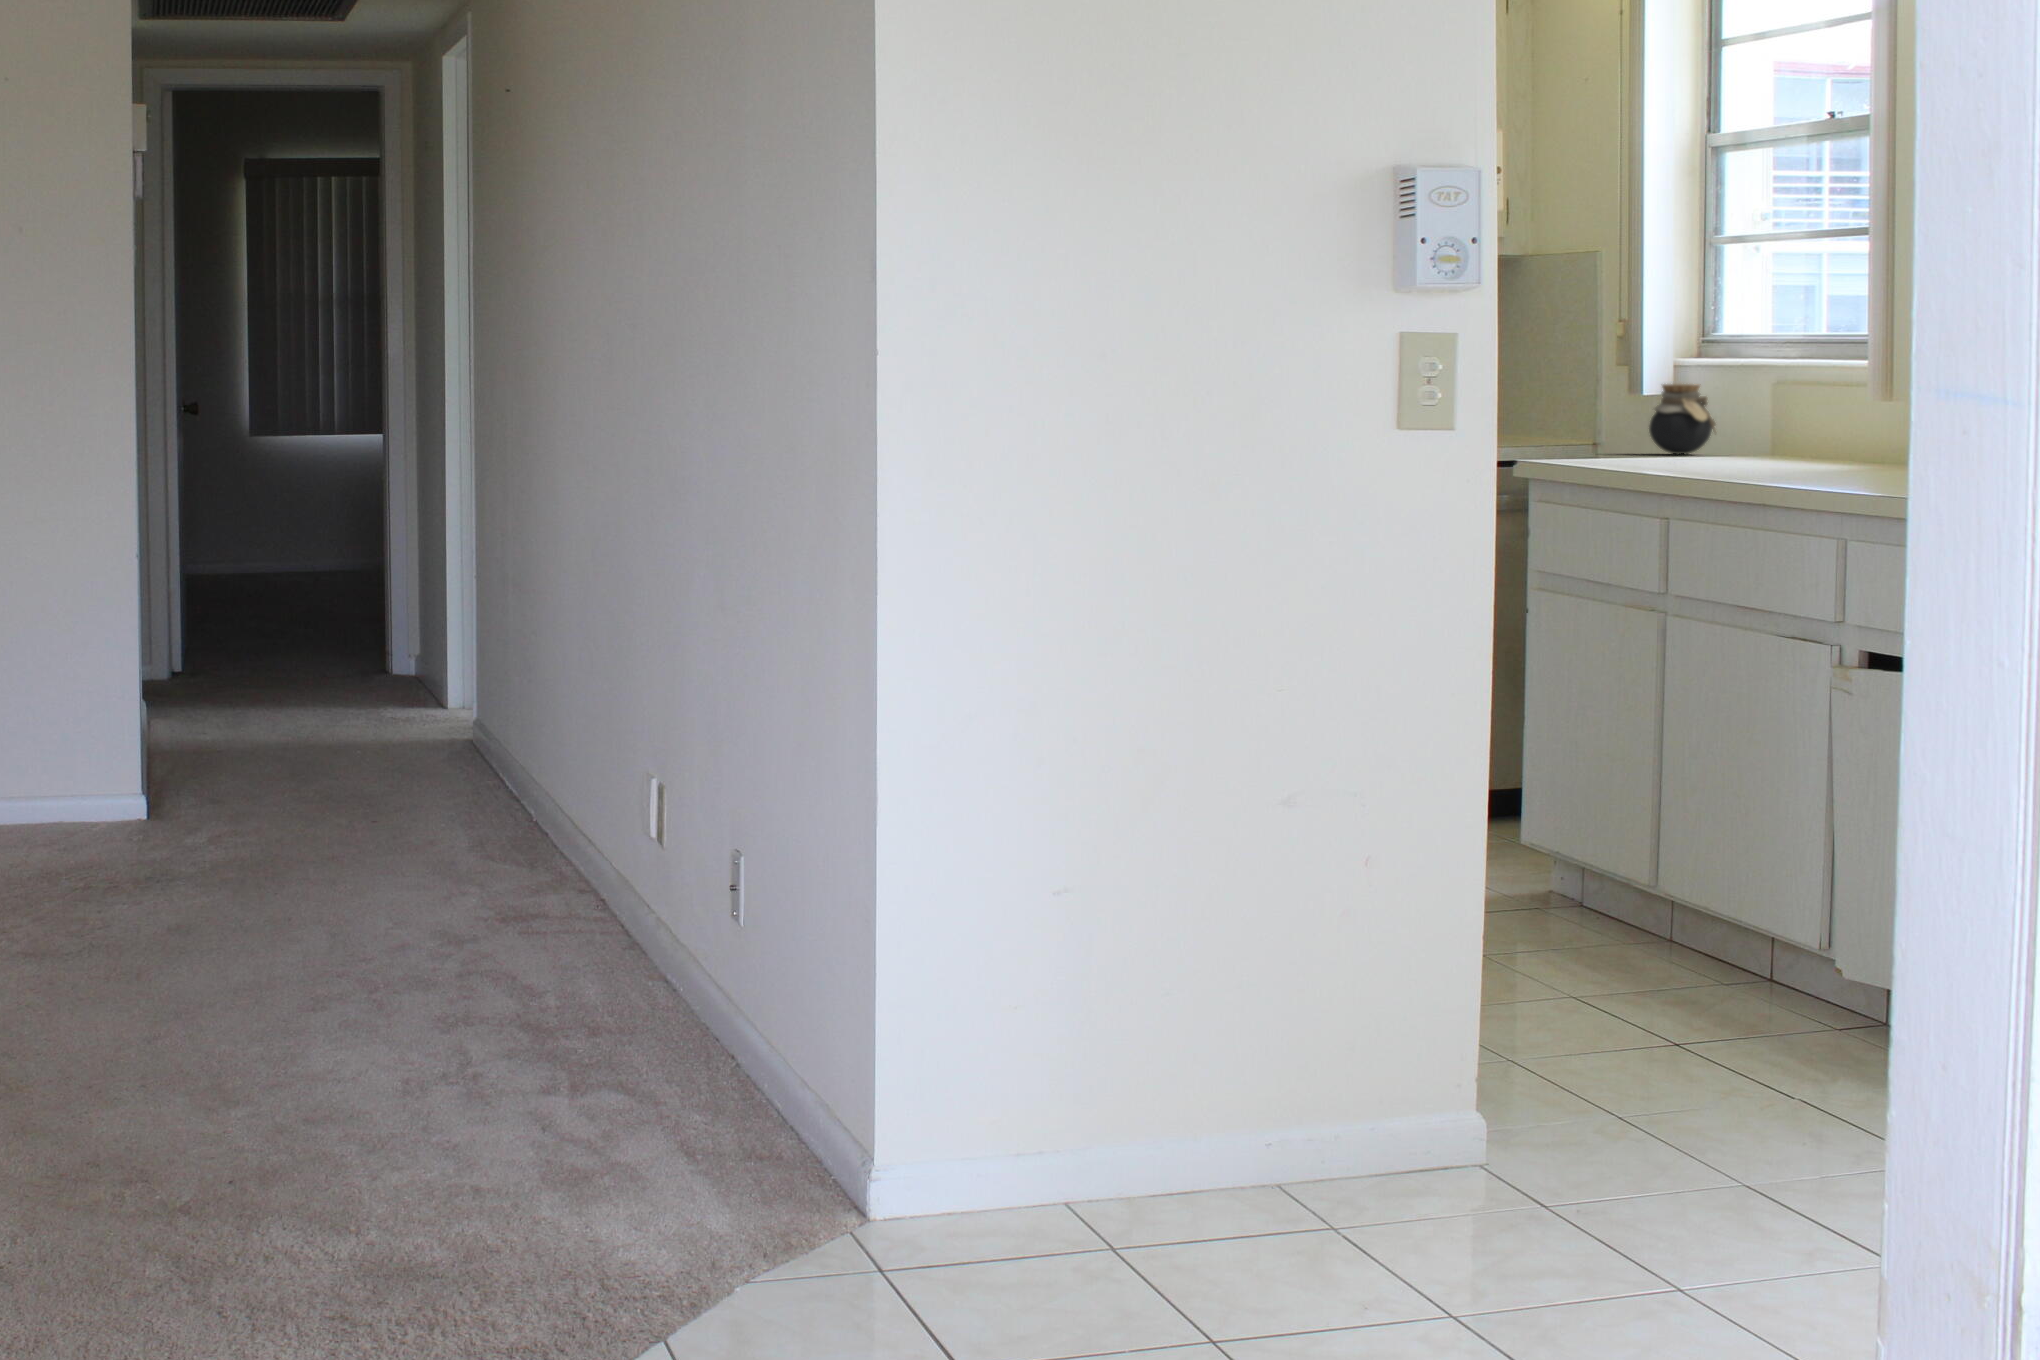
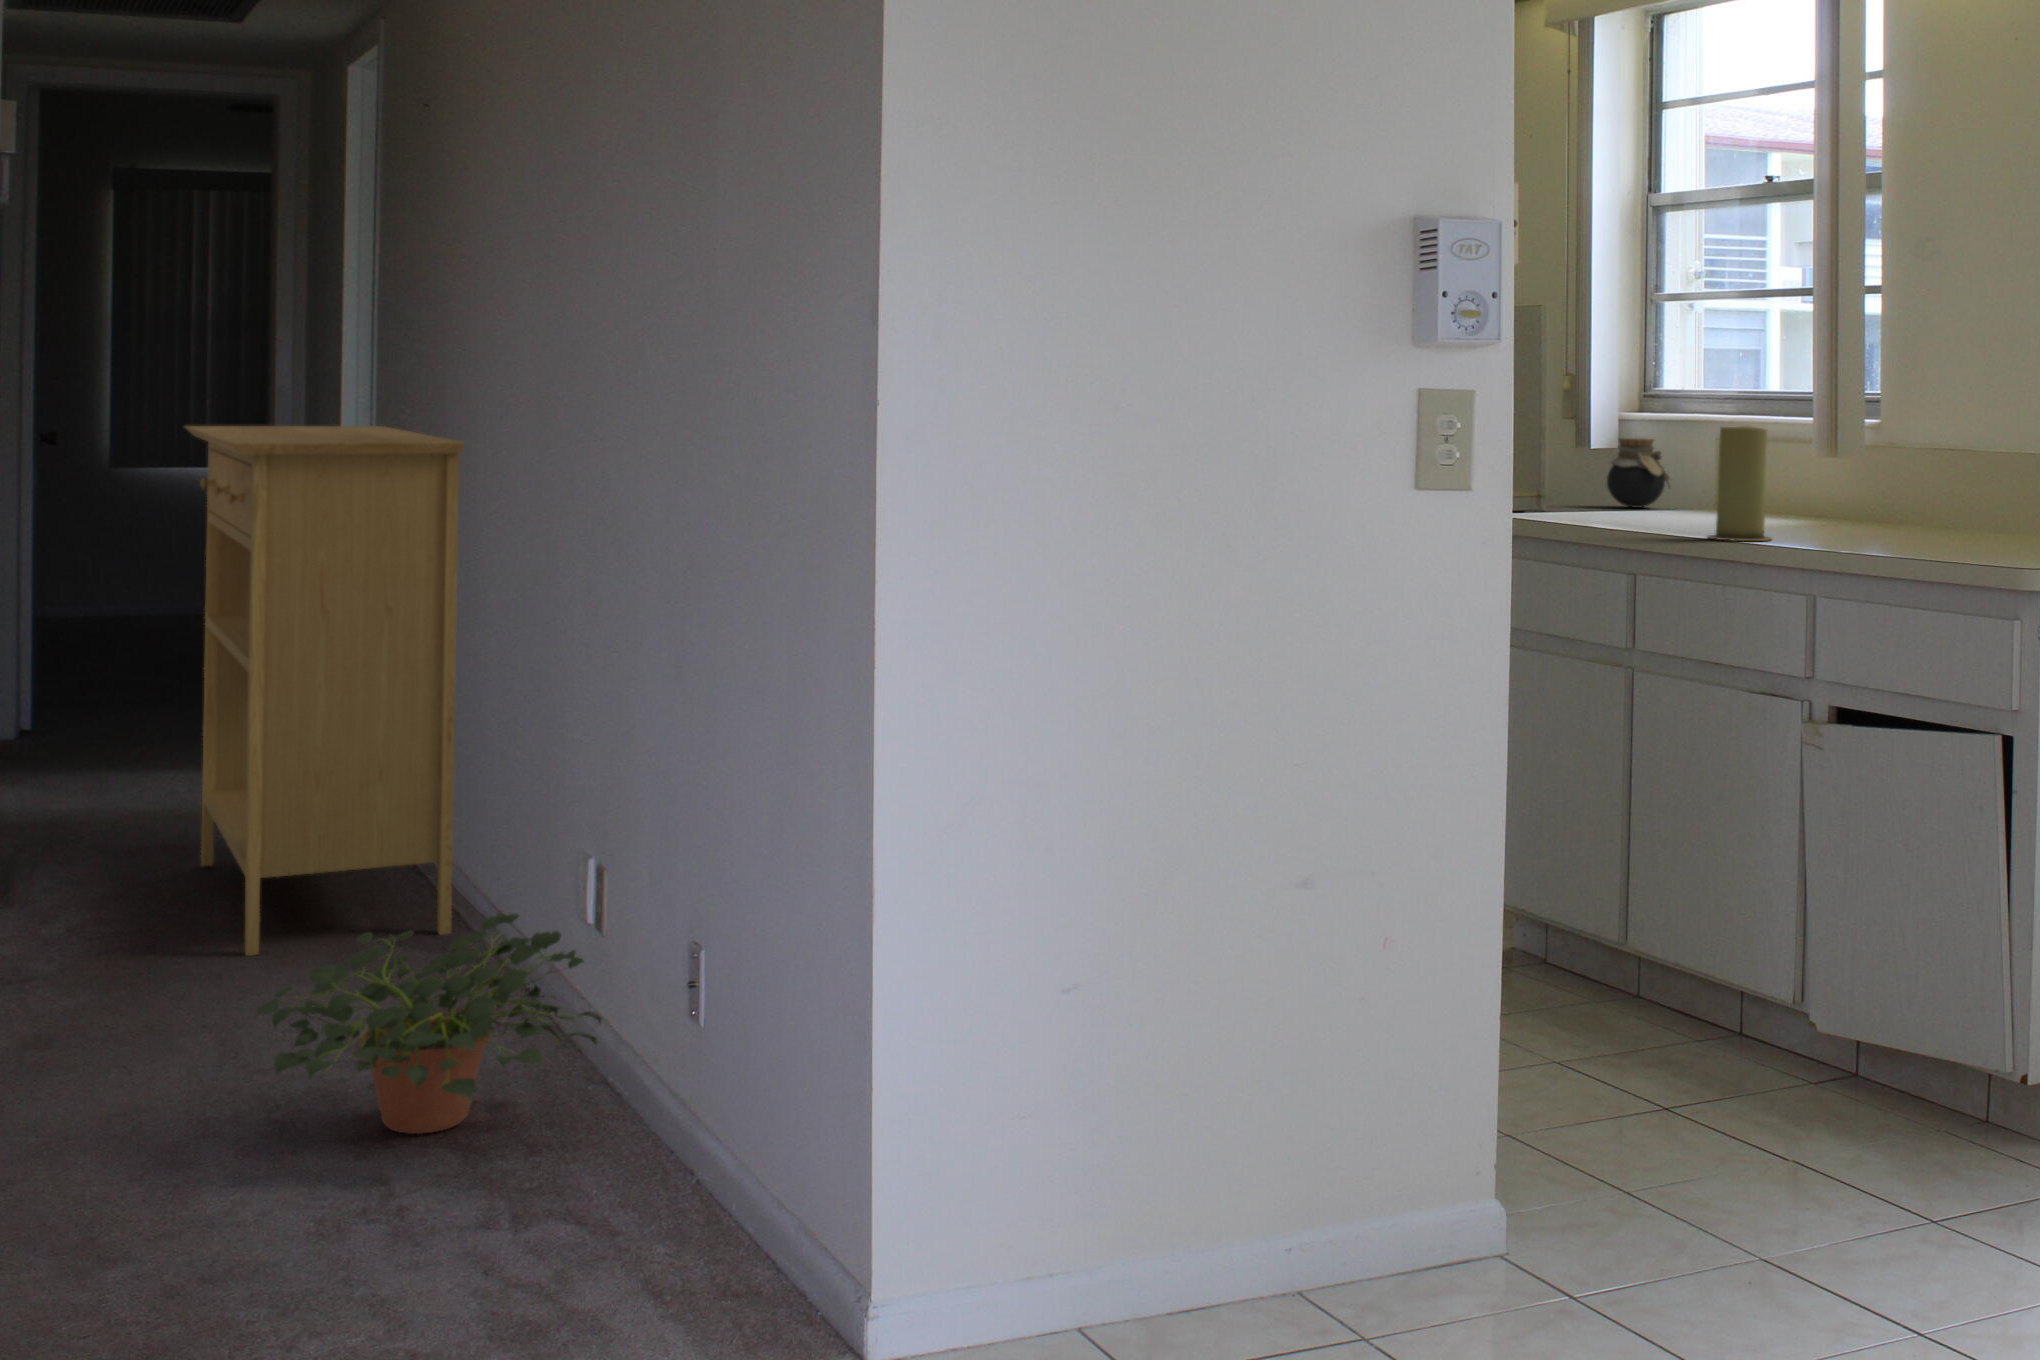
candle: none [1723,362,1791,473] -> present [1708,426,1771,541]
console table: none [288,391,546,848] -> present [185,426,464,956]
potted plant: none [421,791,697,959] -> present [255,913,601,1134]

